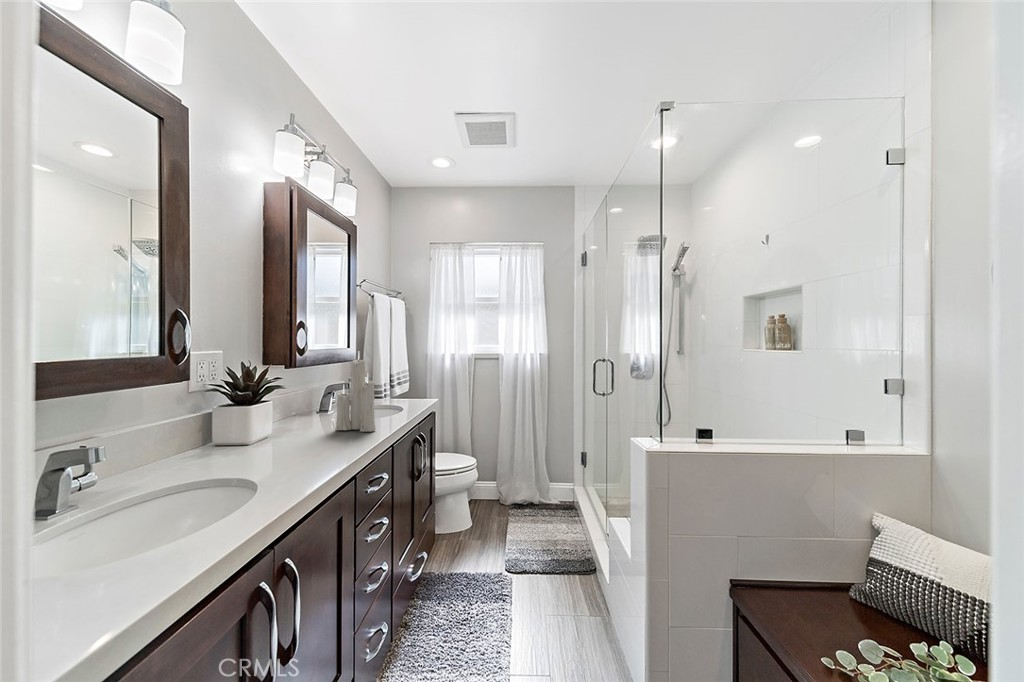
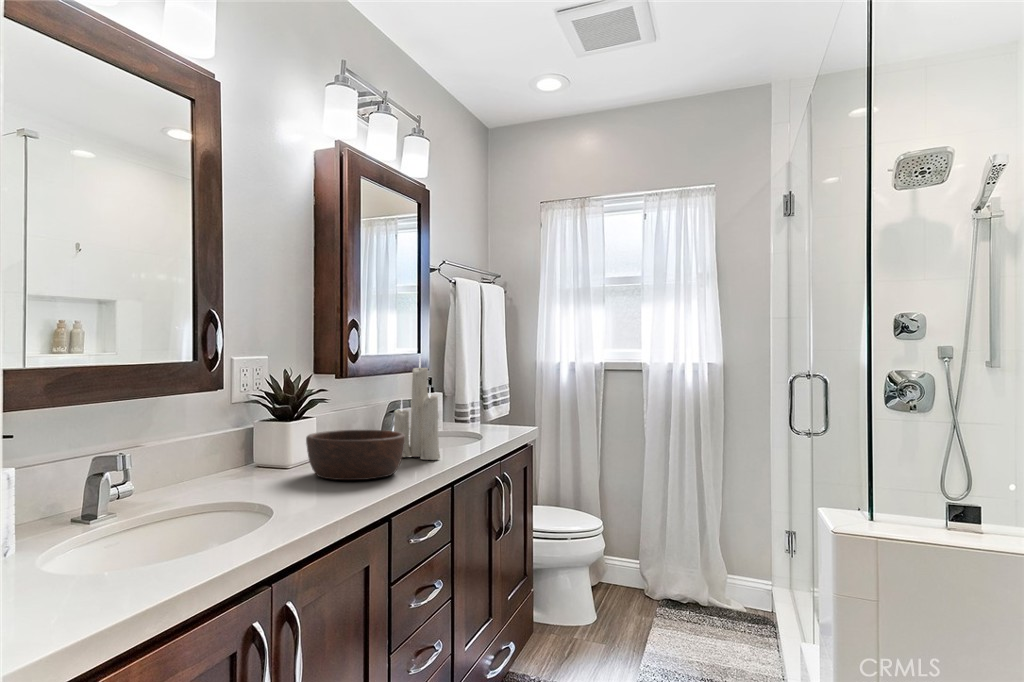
wooden bowl: none [267,410,354,454] -> present [306,430,405,480]

